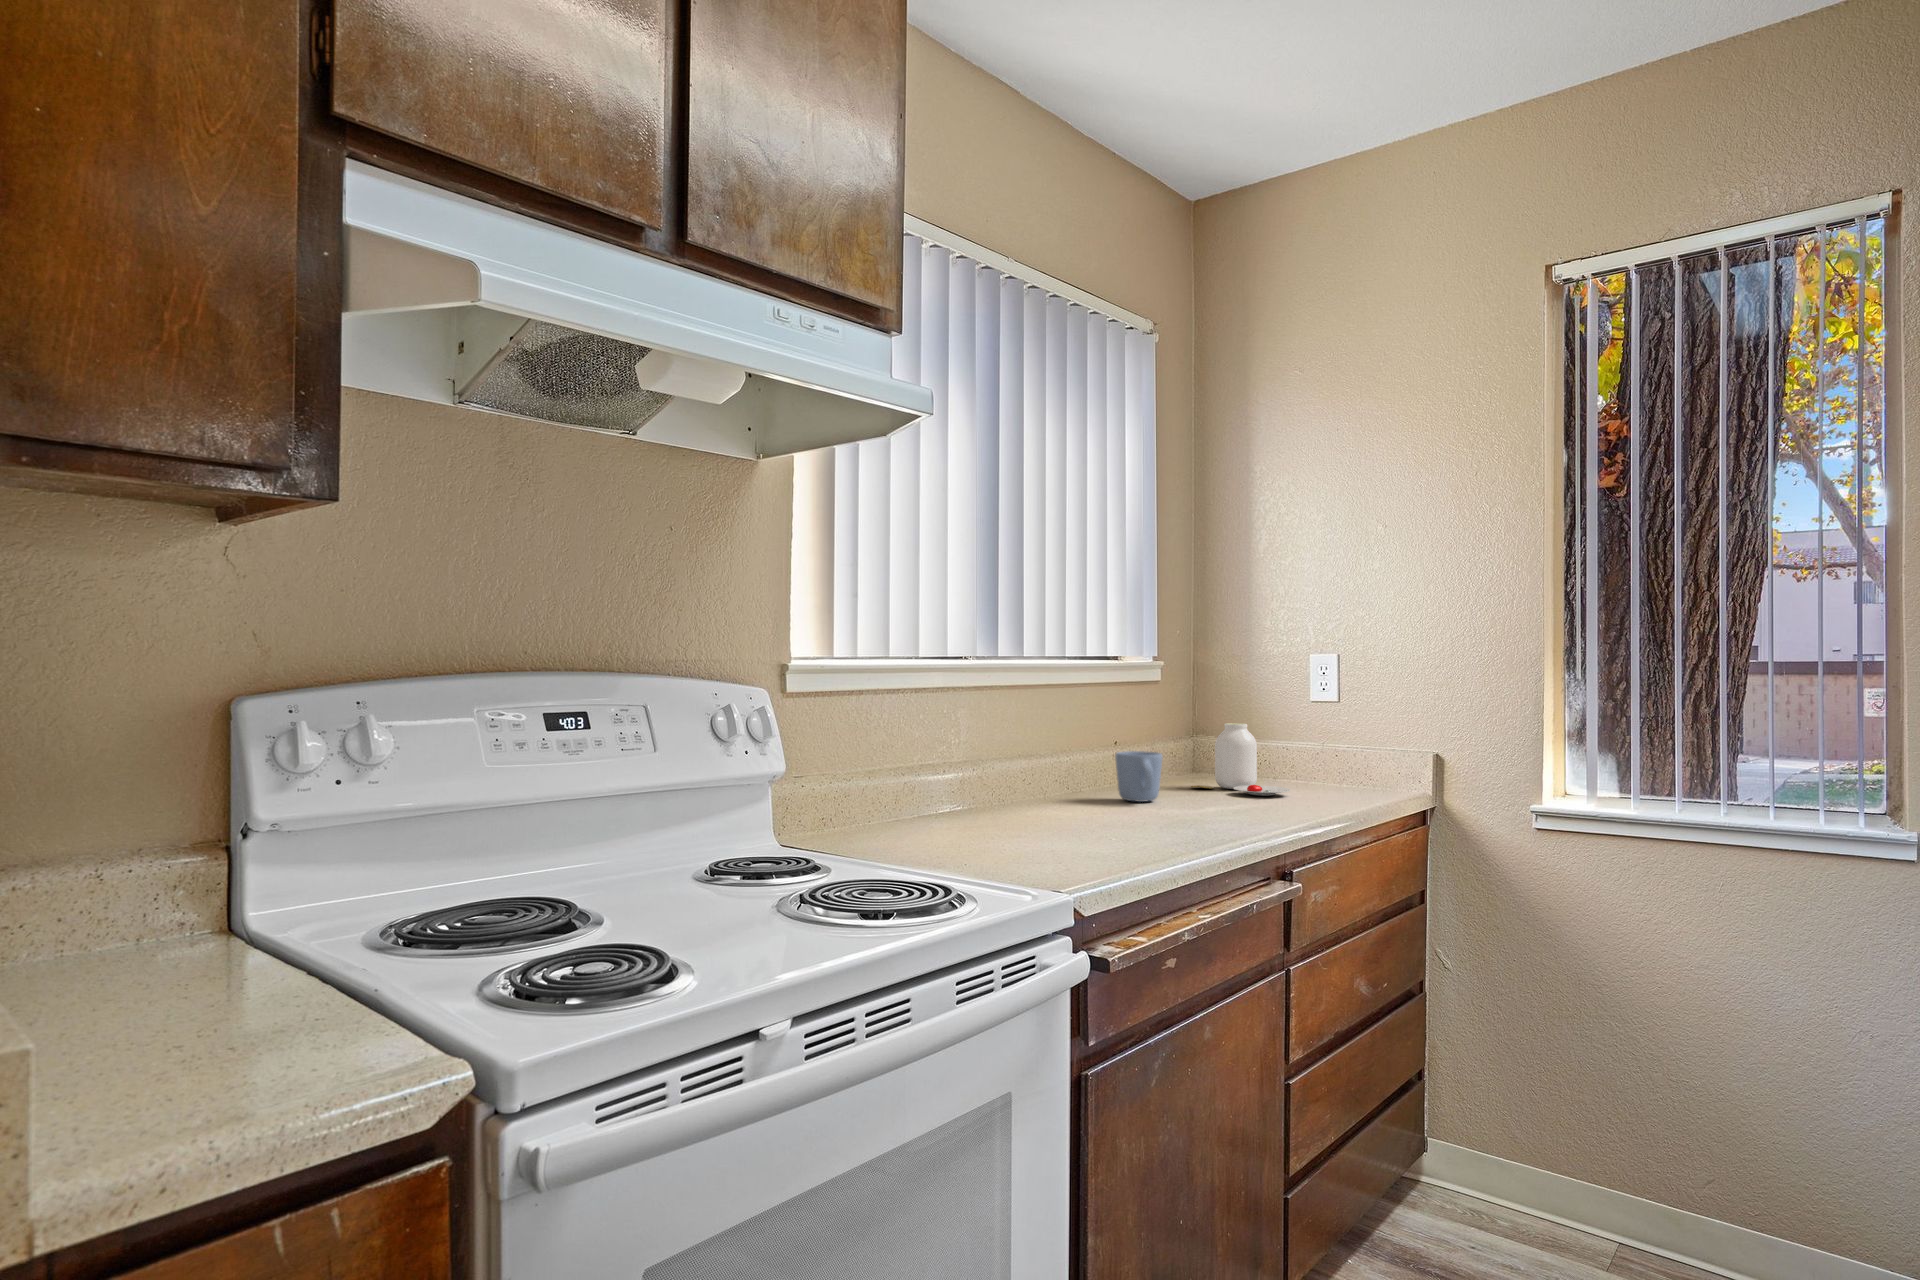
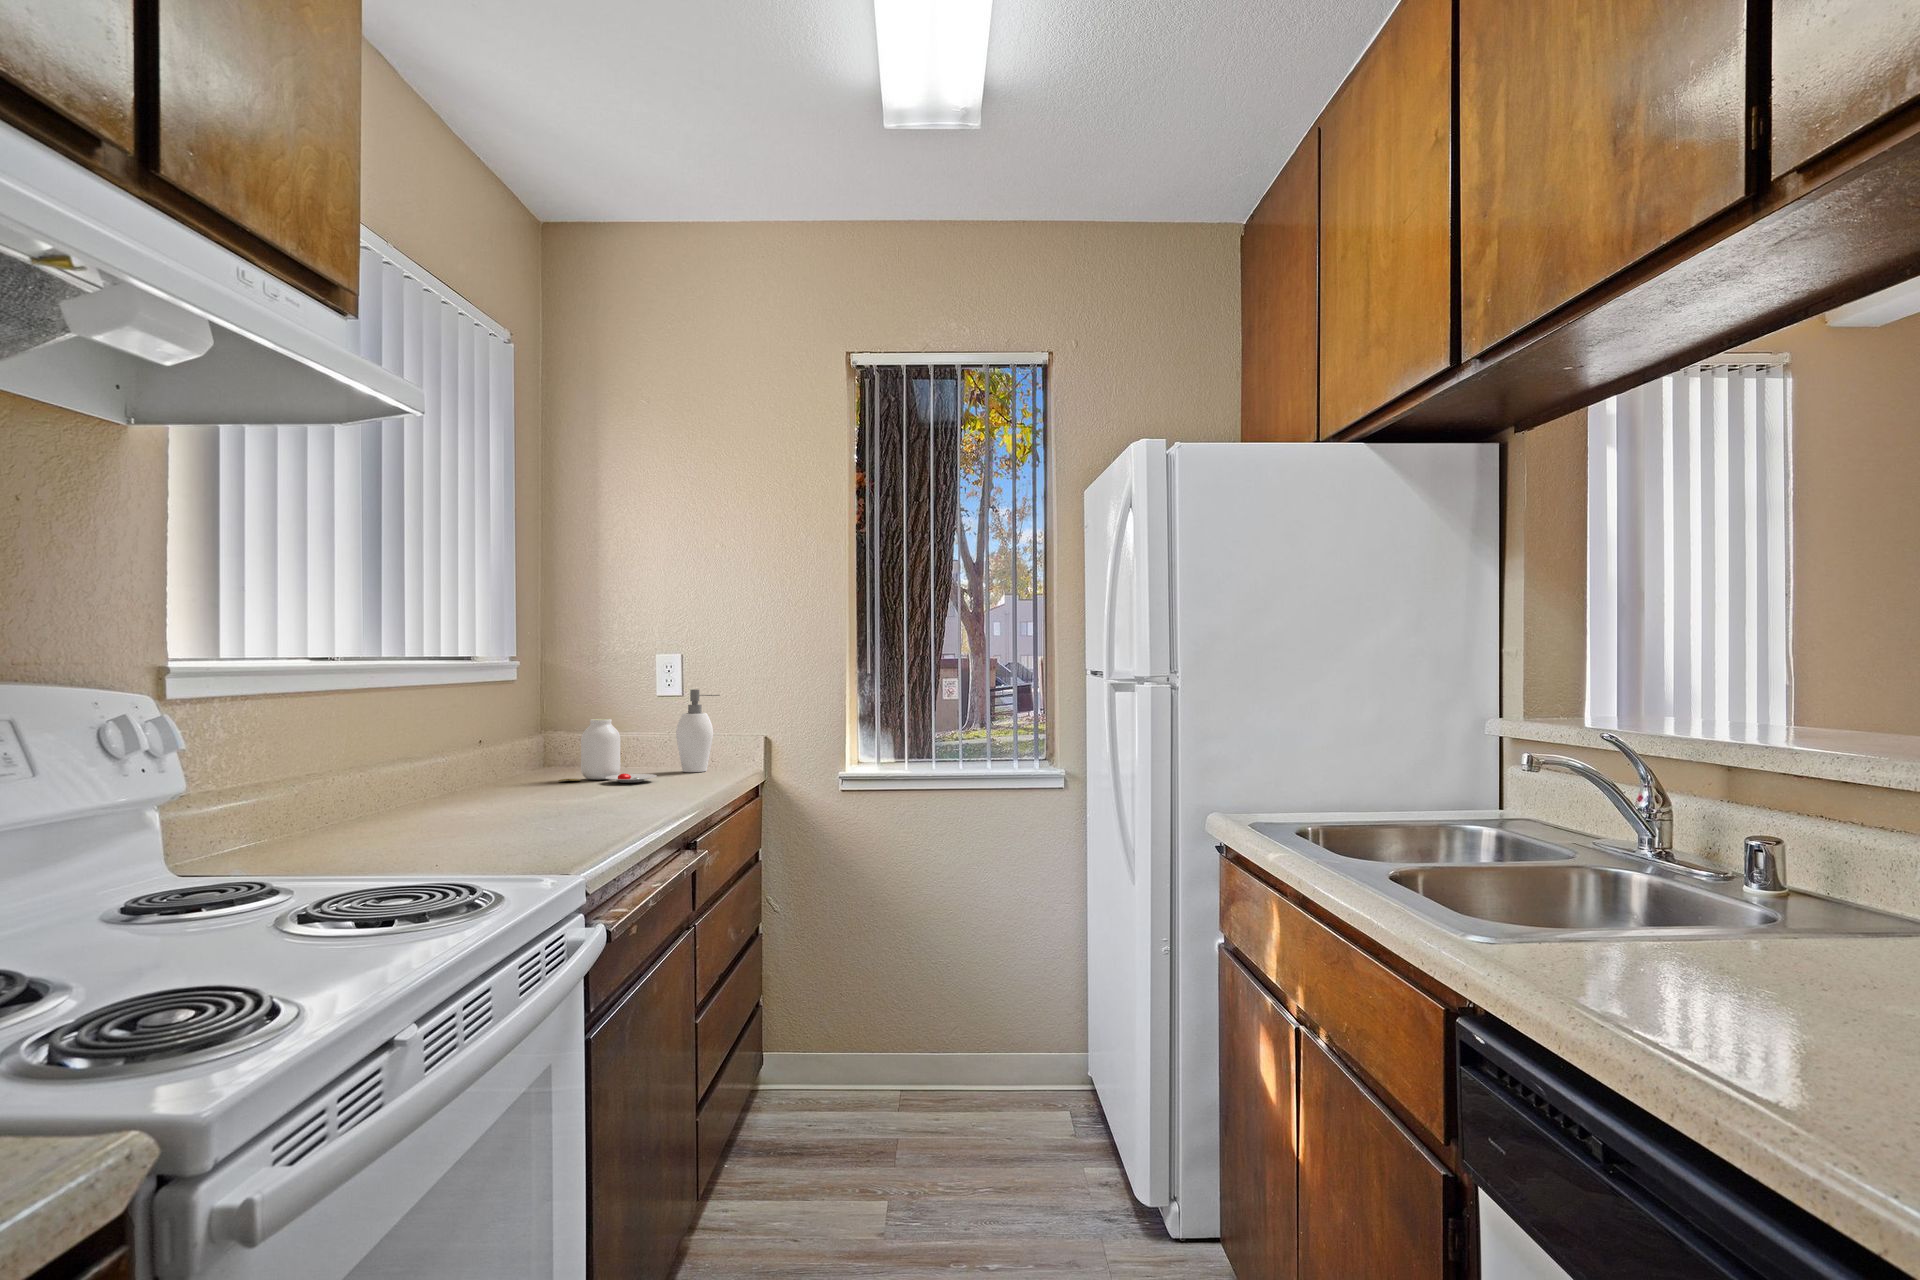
soap dispenser: none [1325,694,1375,790] -> present [676,689,720,772]
mug: present [1115,751,1162,802] -> none [501,749,549,797]

